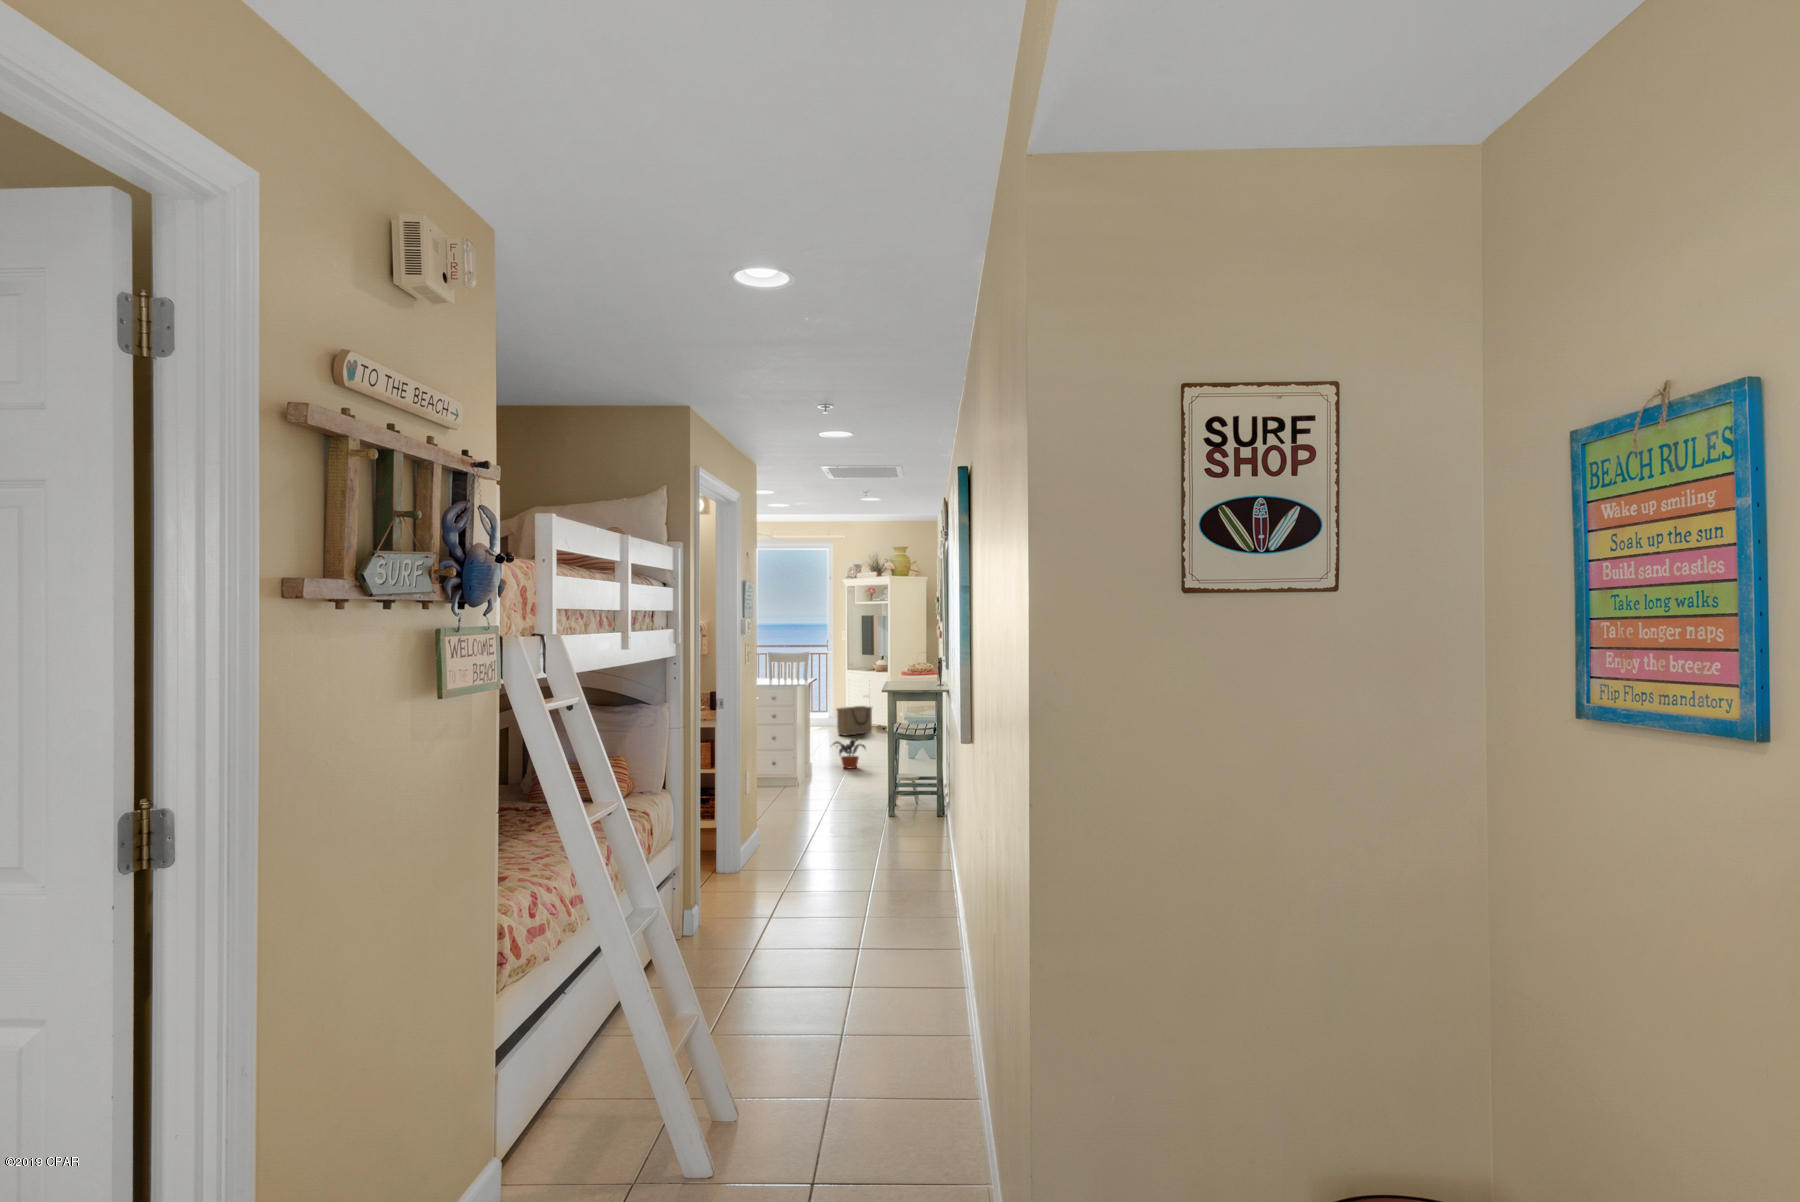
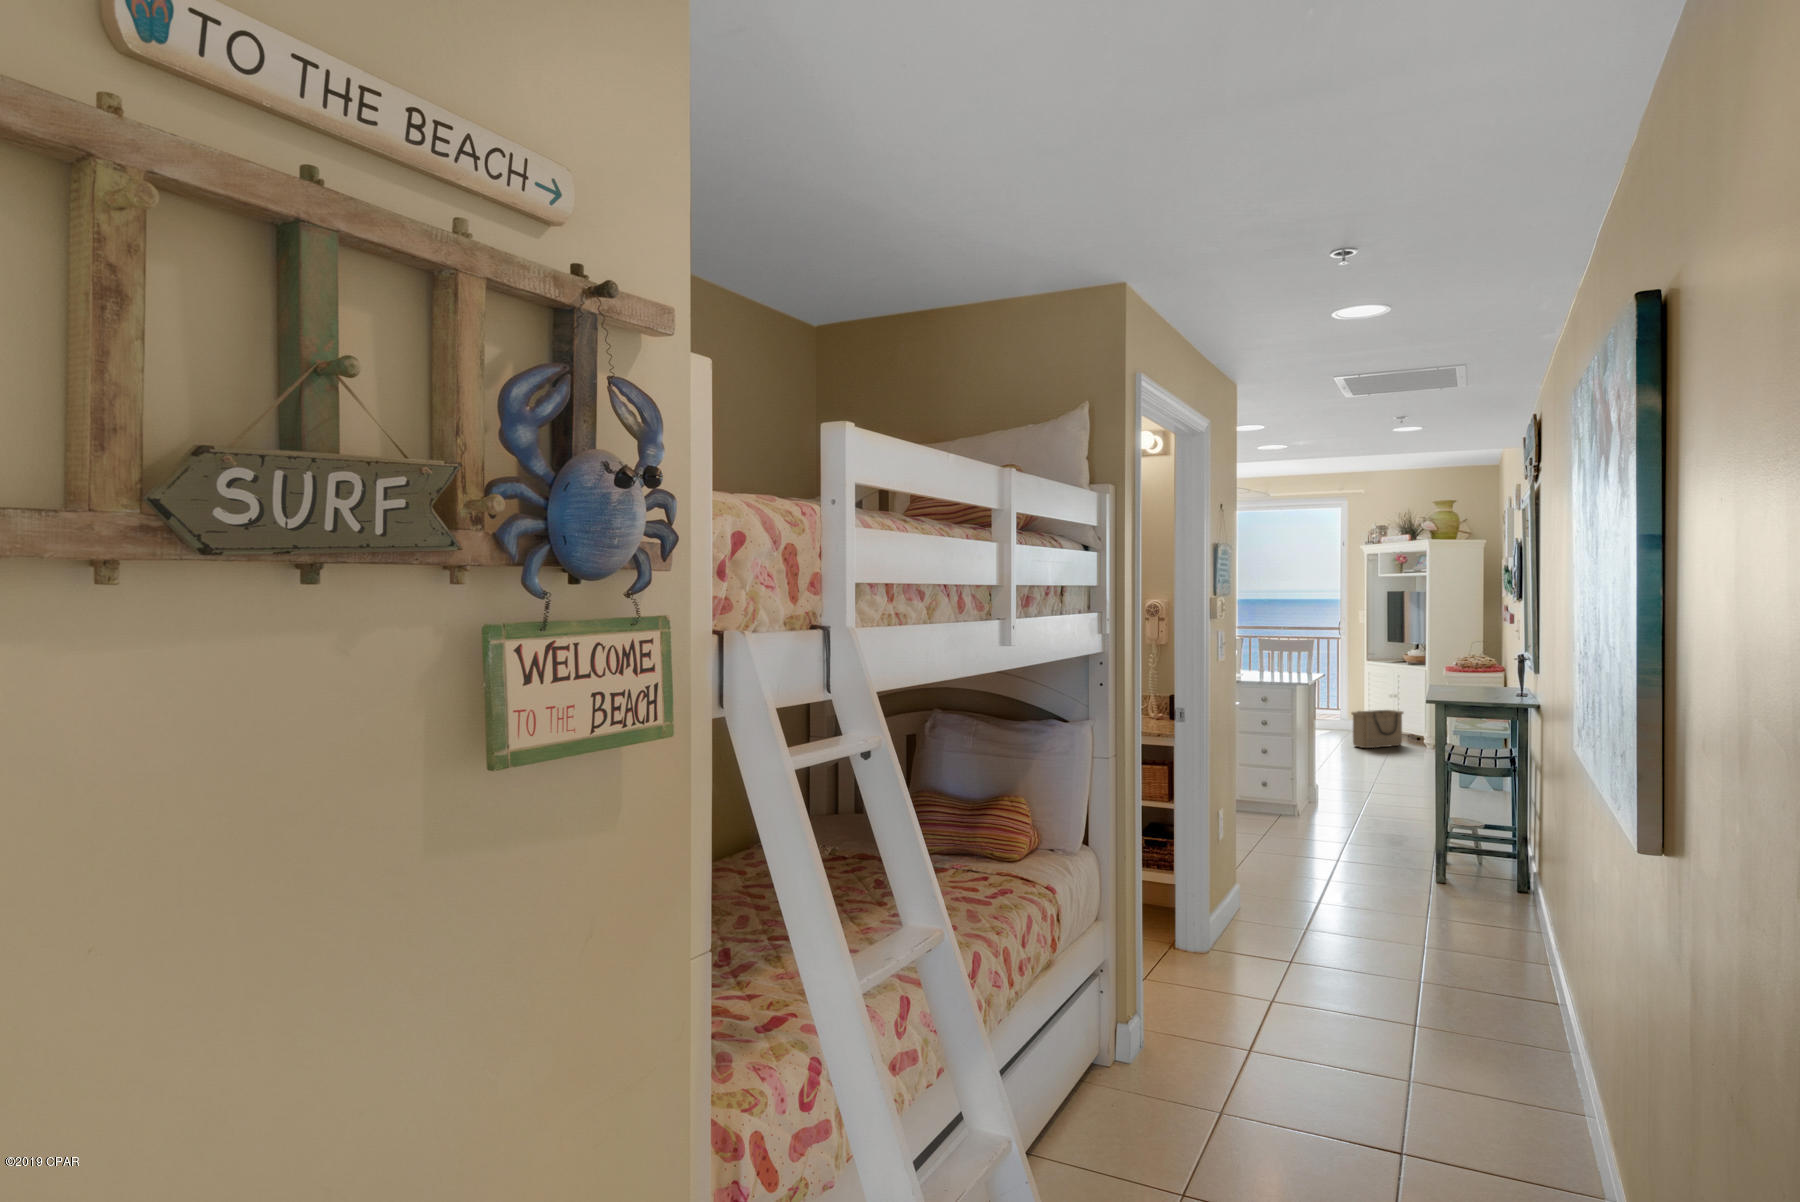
potted plant: present [833,739,865,769] -> none [1343,758,1396,799]

